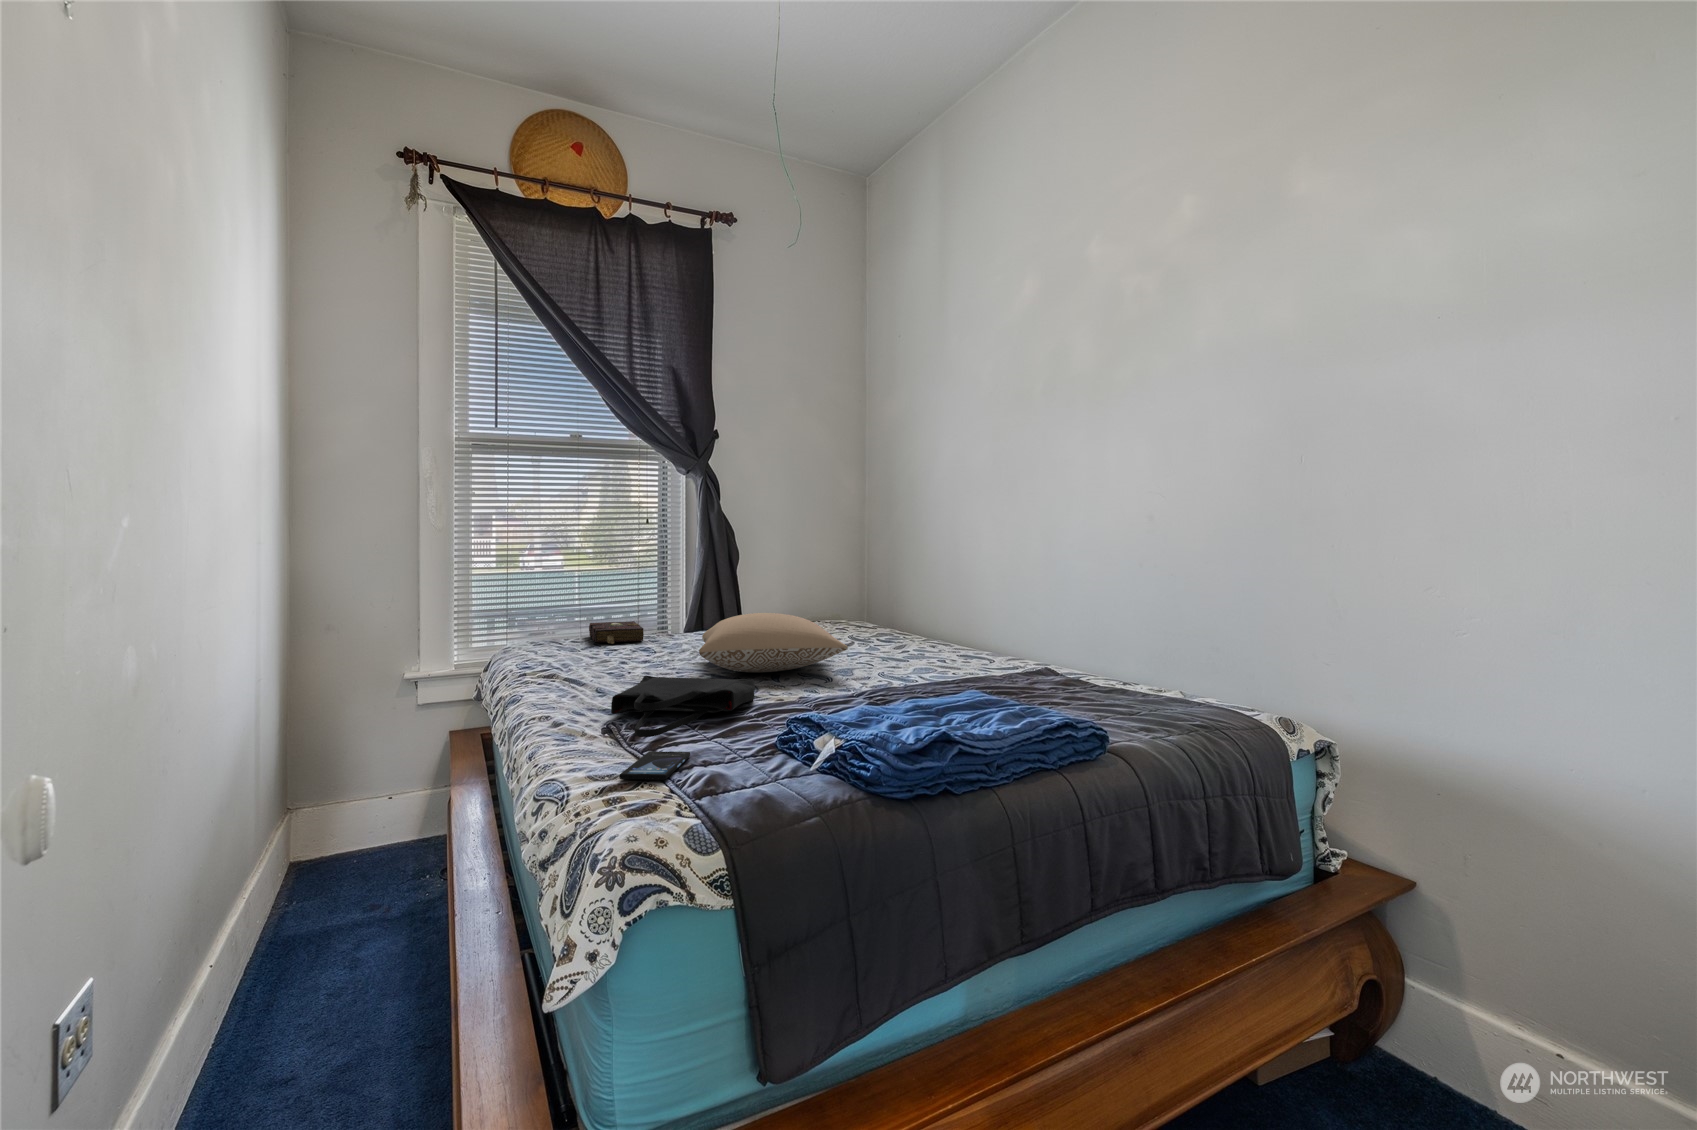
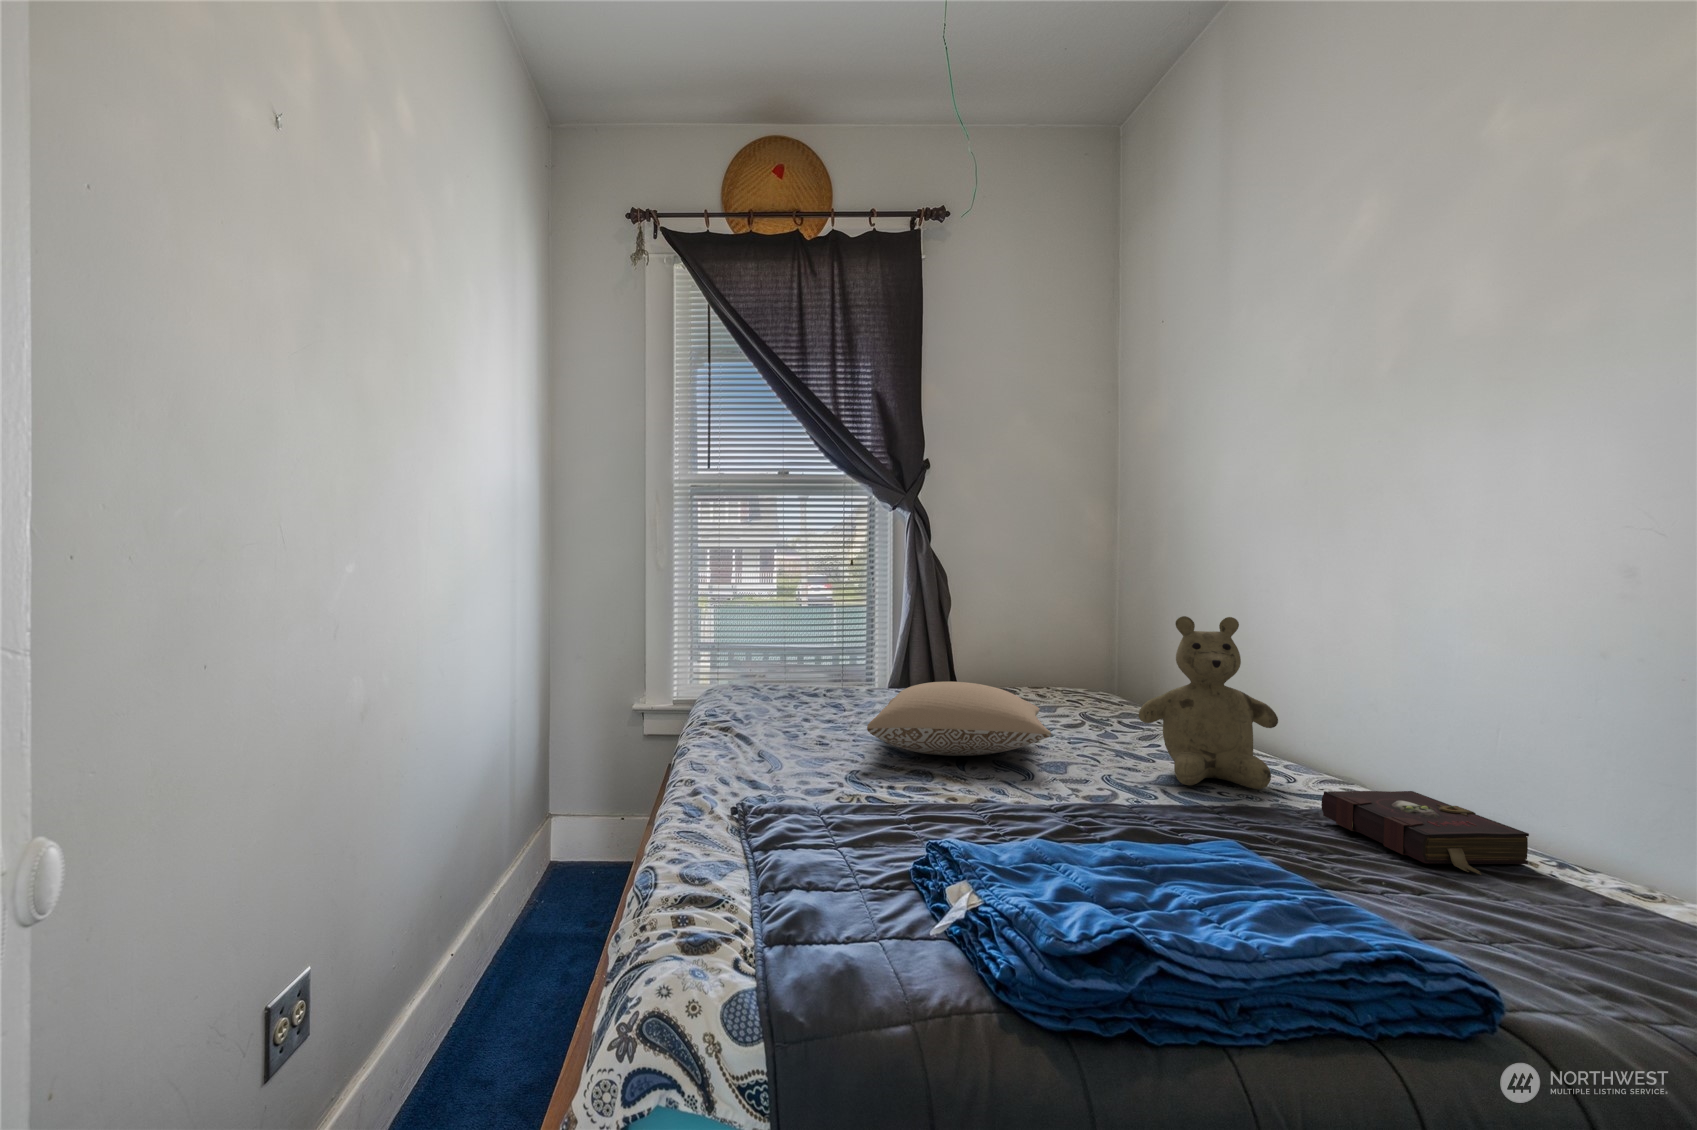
teddy bear: none [909,554,1004,678] -> present [1138,616,1278,789]
book: present [589,621,644,644] -> present [1322,791,1529,875]
tote bag: present [611,676,755,737] -> none [744,754,920,839]
smartphone: present [619,751,690,780] -> none [697,861,798,908]

